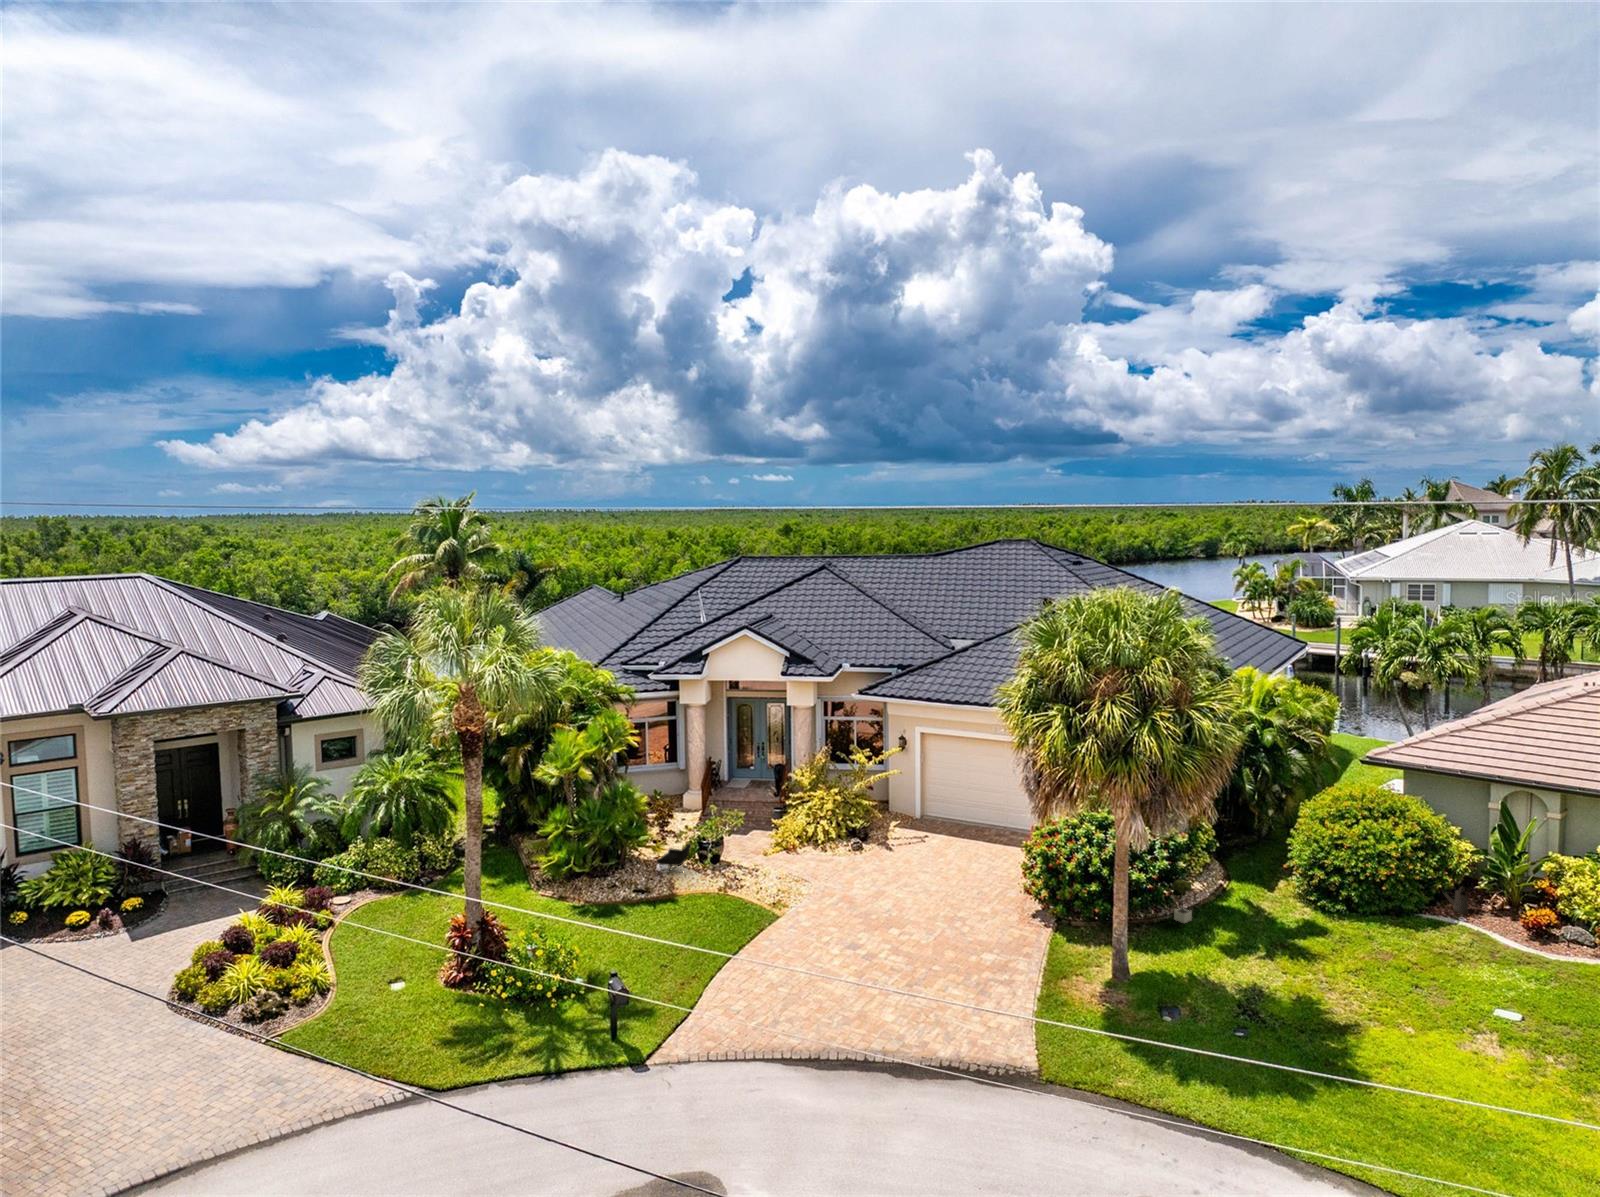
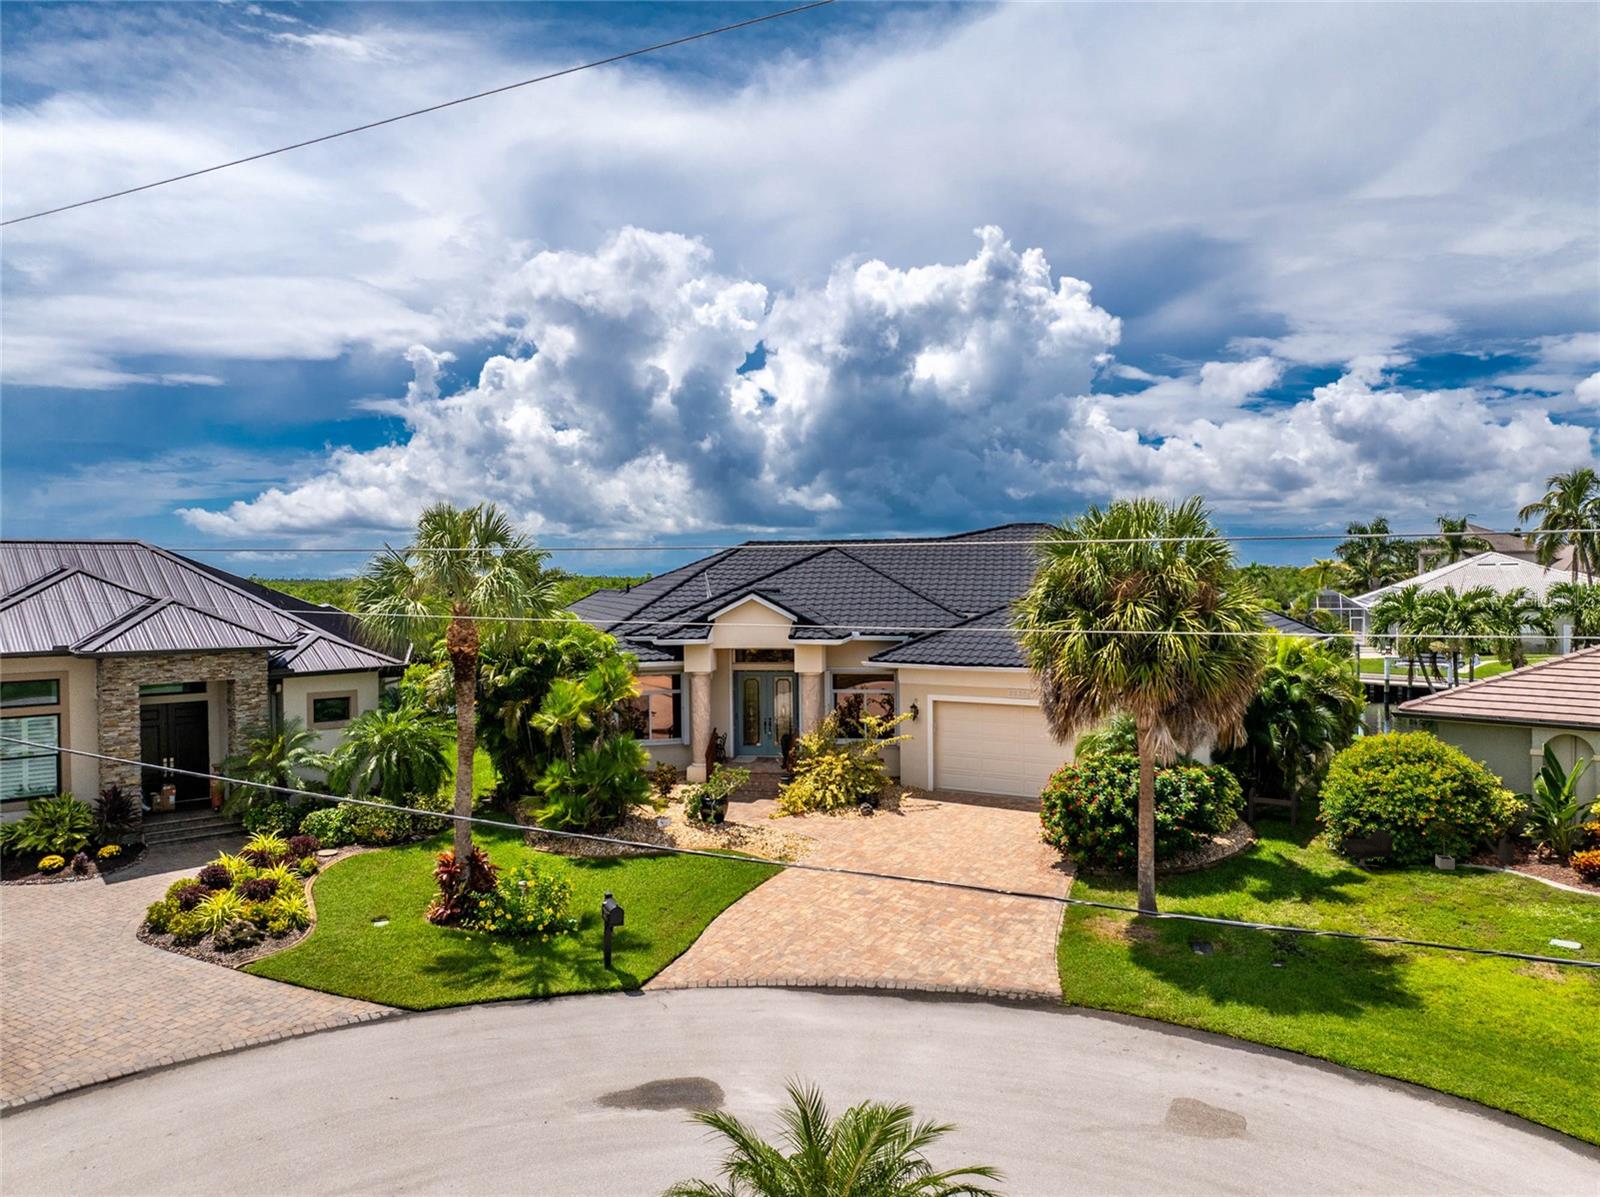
bench: none [1221,828,1268,868] -> present [1249,787,1298,826]
lounge chair: present [656,844,691,871] -> present [1342,830,1394,870]
potted tree: present [1172,880,1192,923] -> present [1431,822,1456,870]

